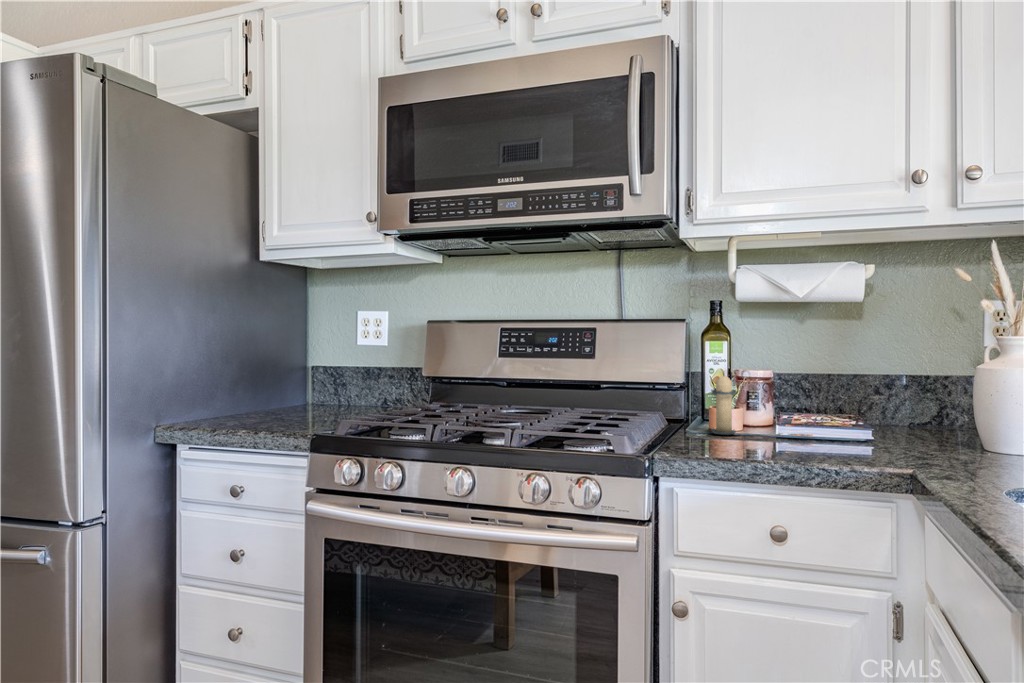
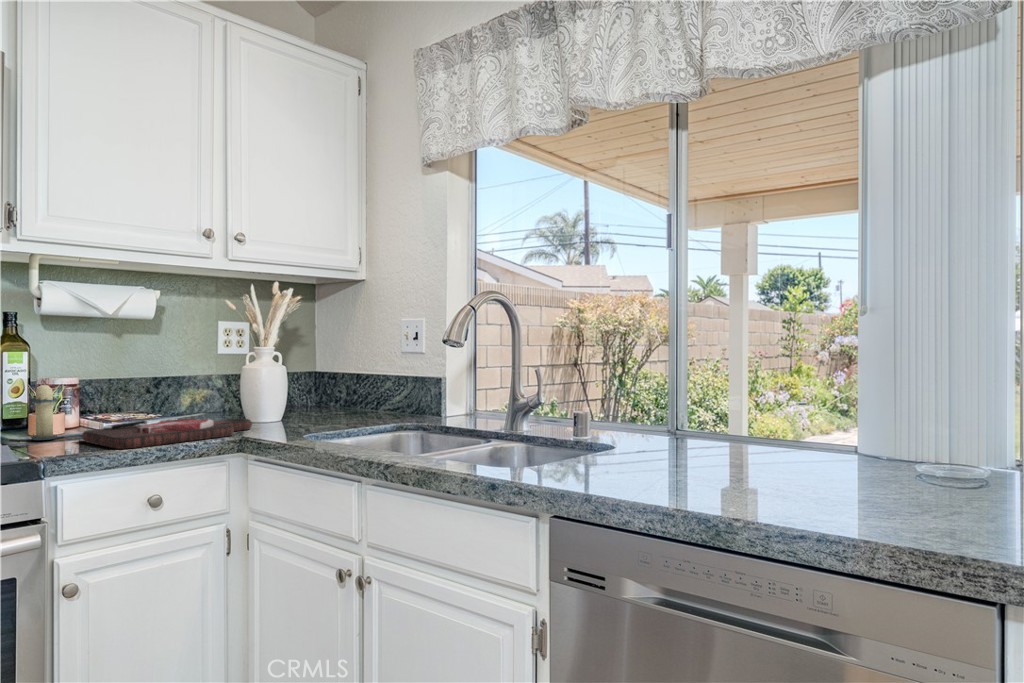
cutting board: none [739,428,968,468] -> present [82,413,252,449]

